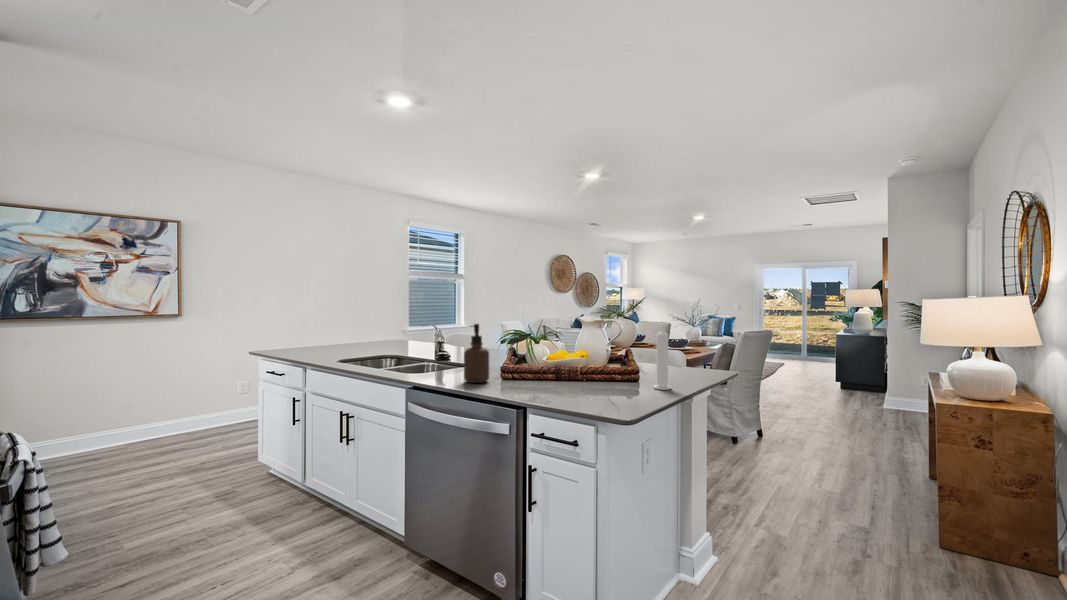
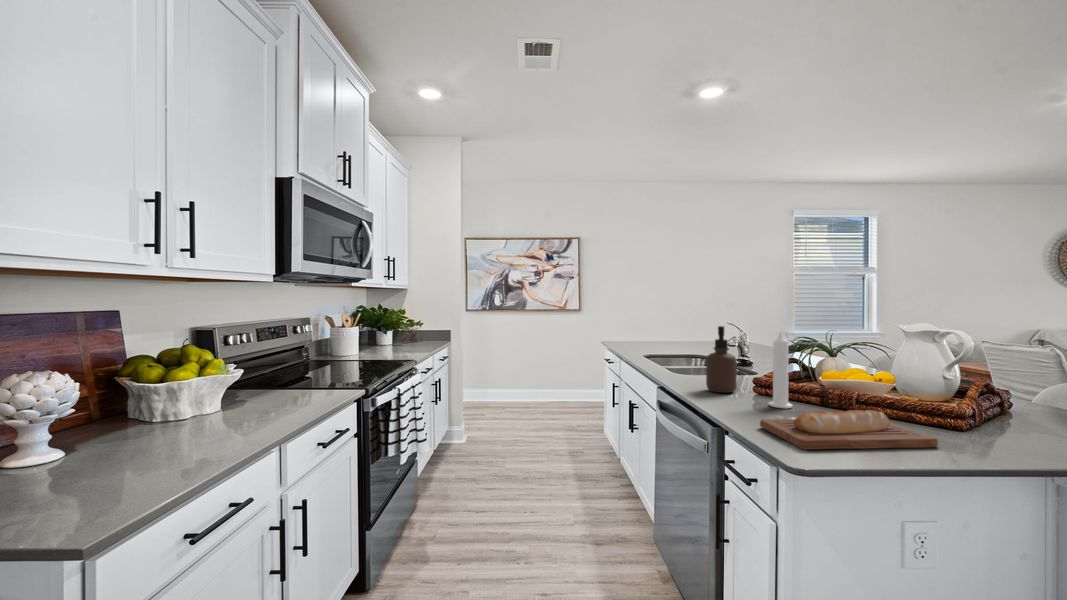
candle: present [653,326,671,390] -> present [769,331,792,408]
bread loaf: none [555,376,647,408] -> present [760,410,938,449]

